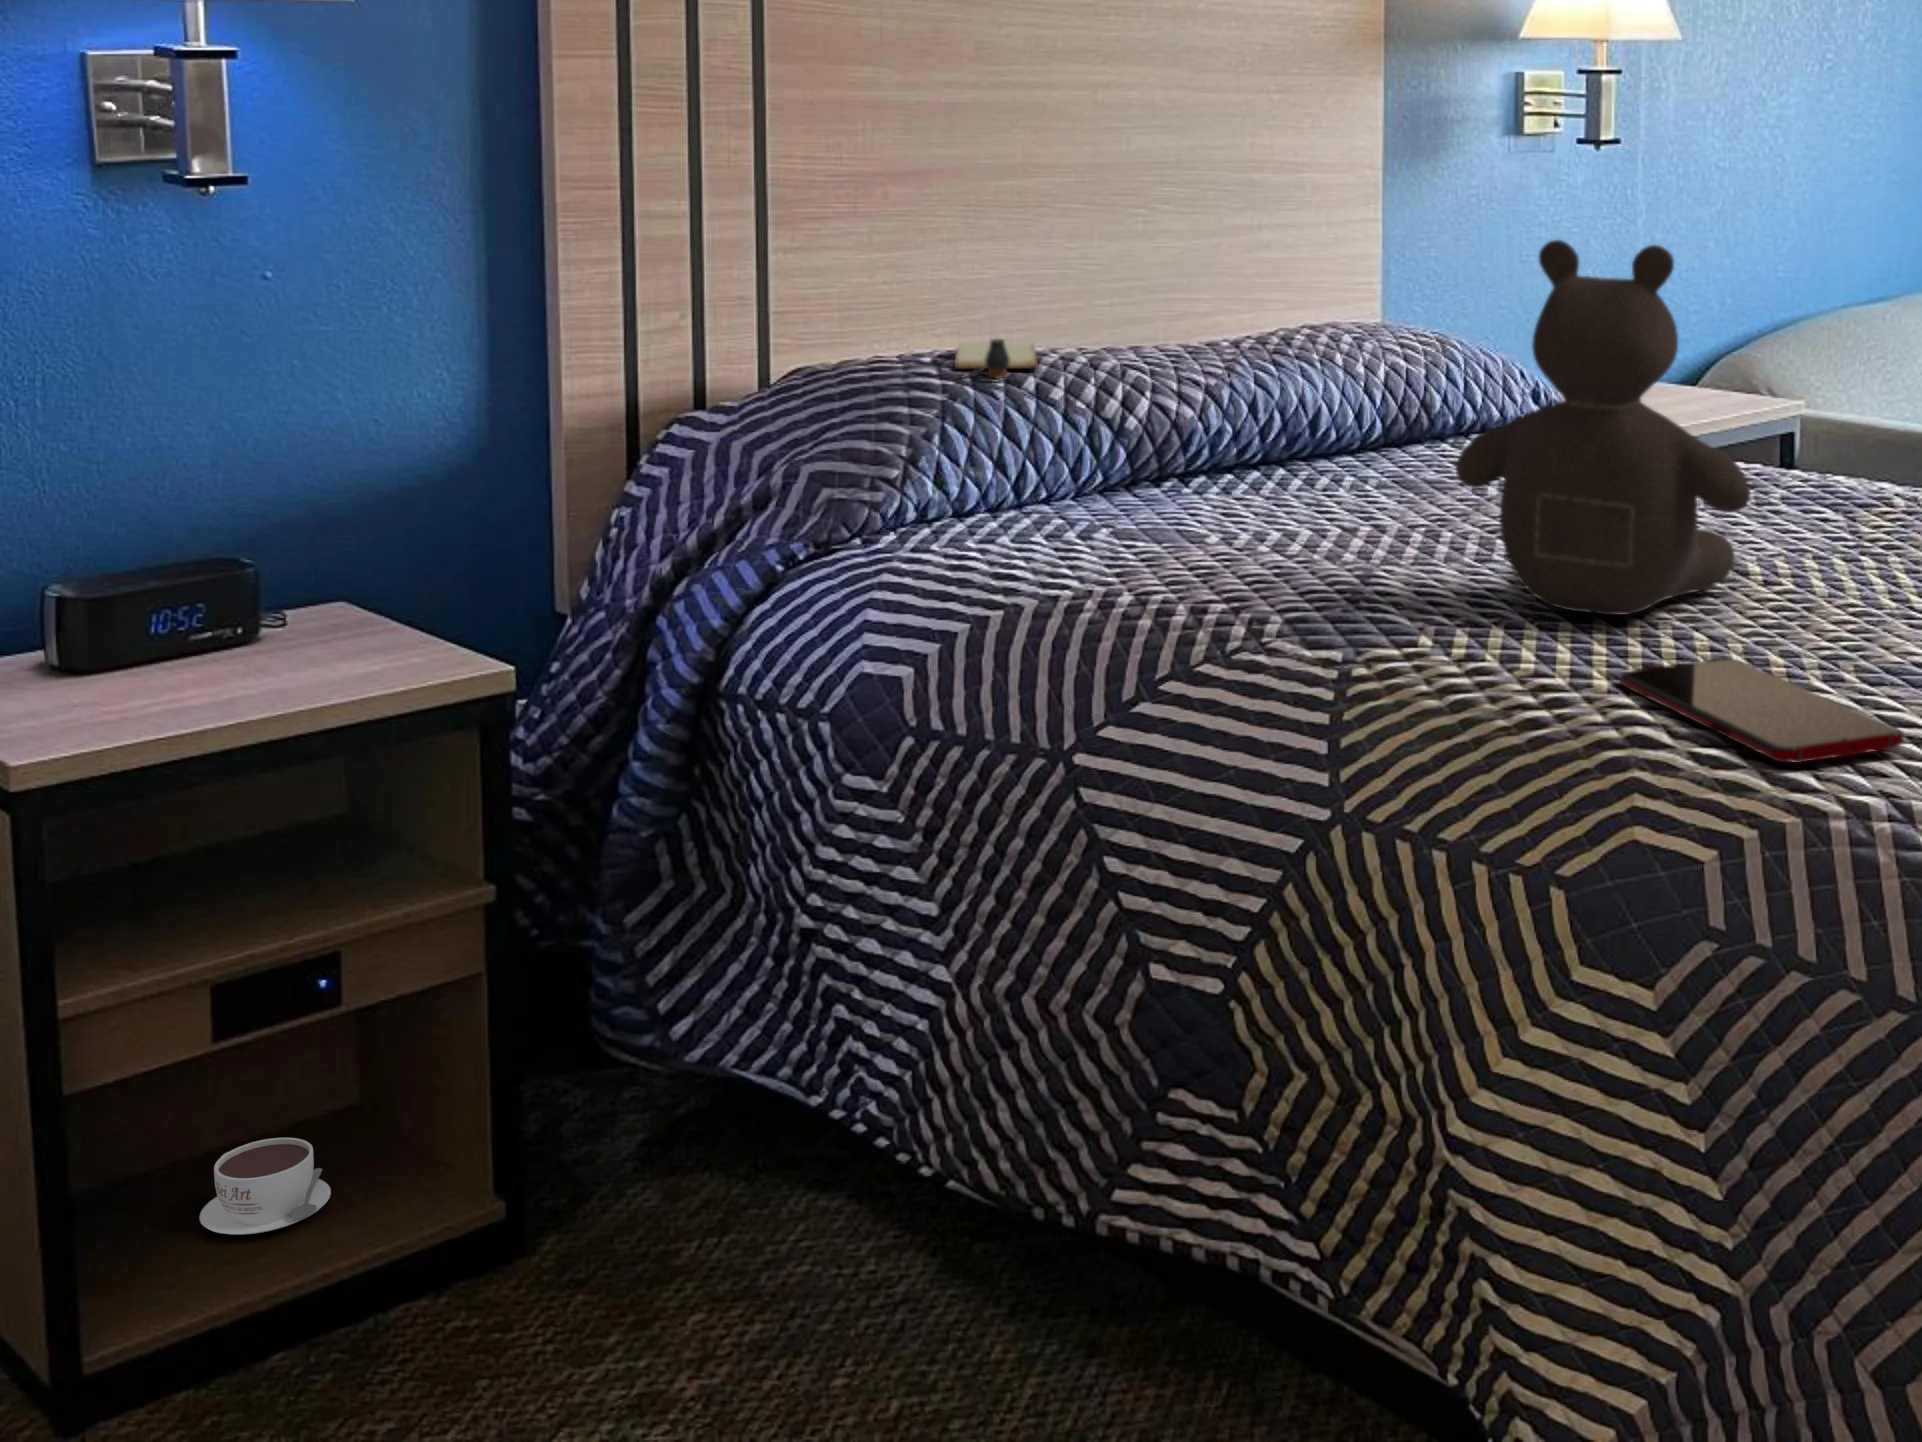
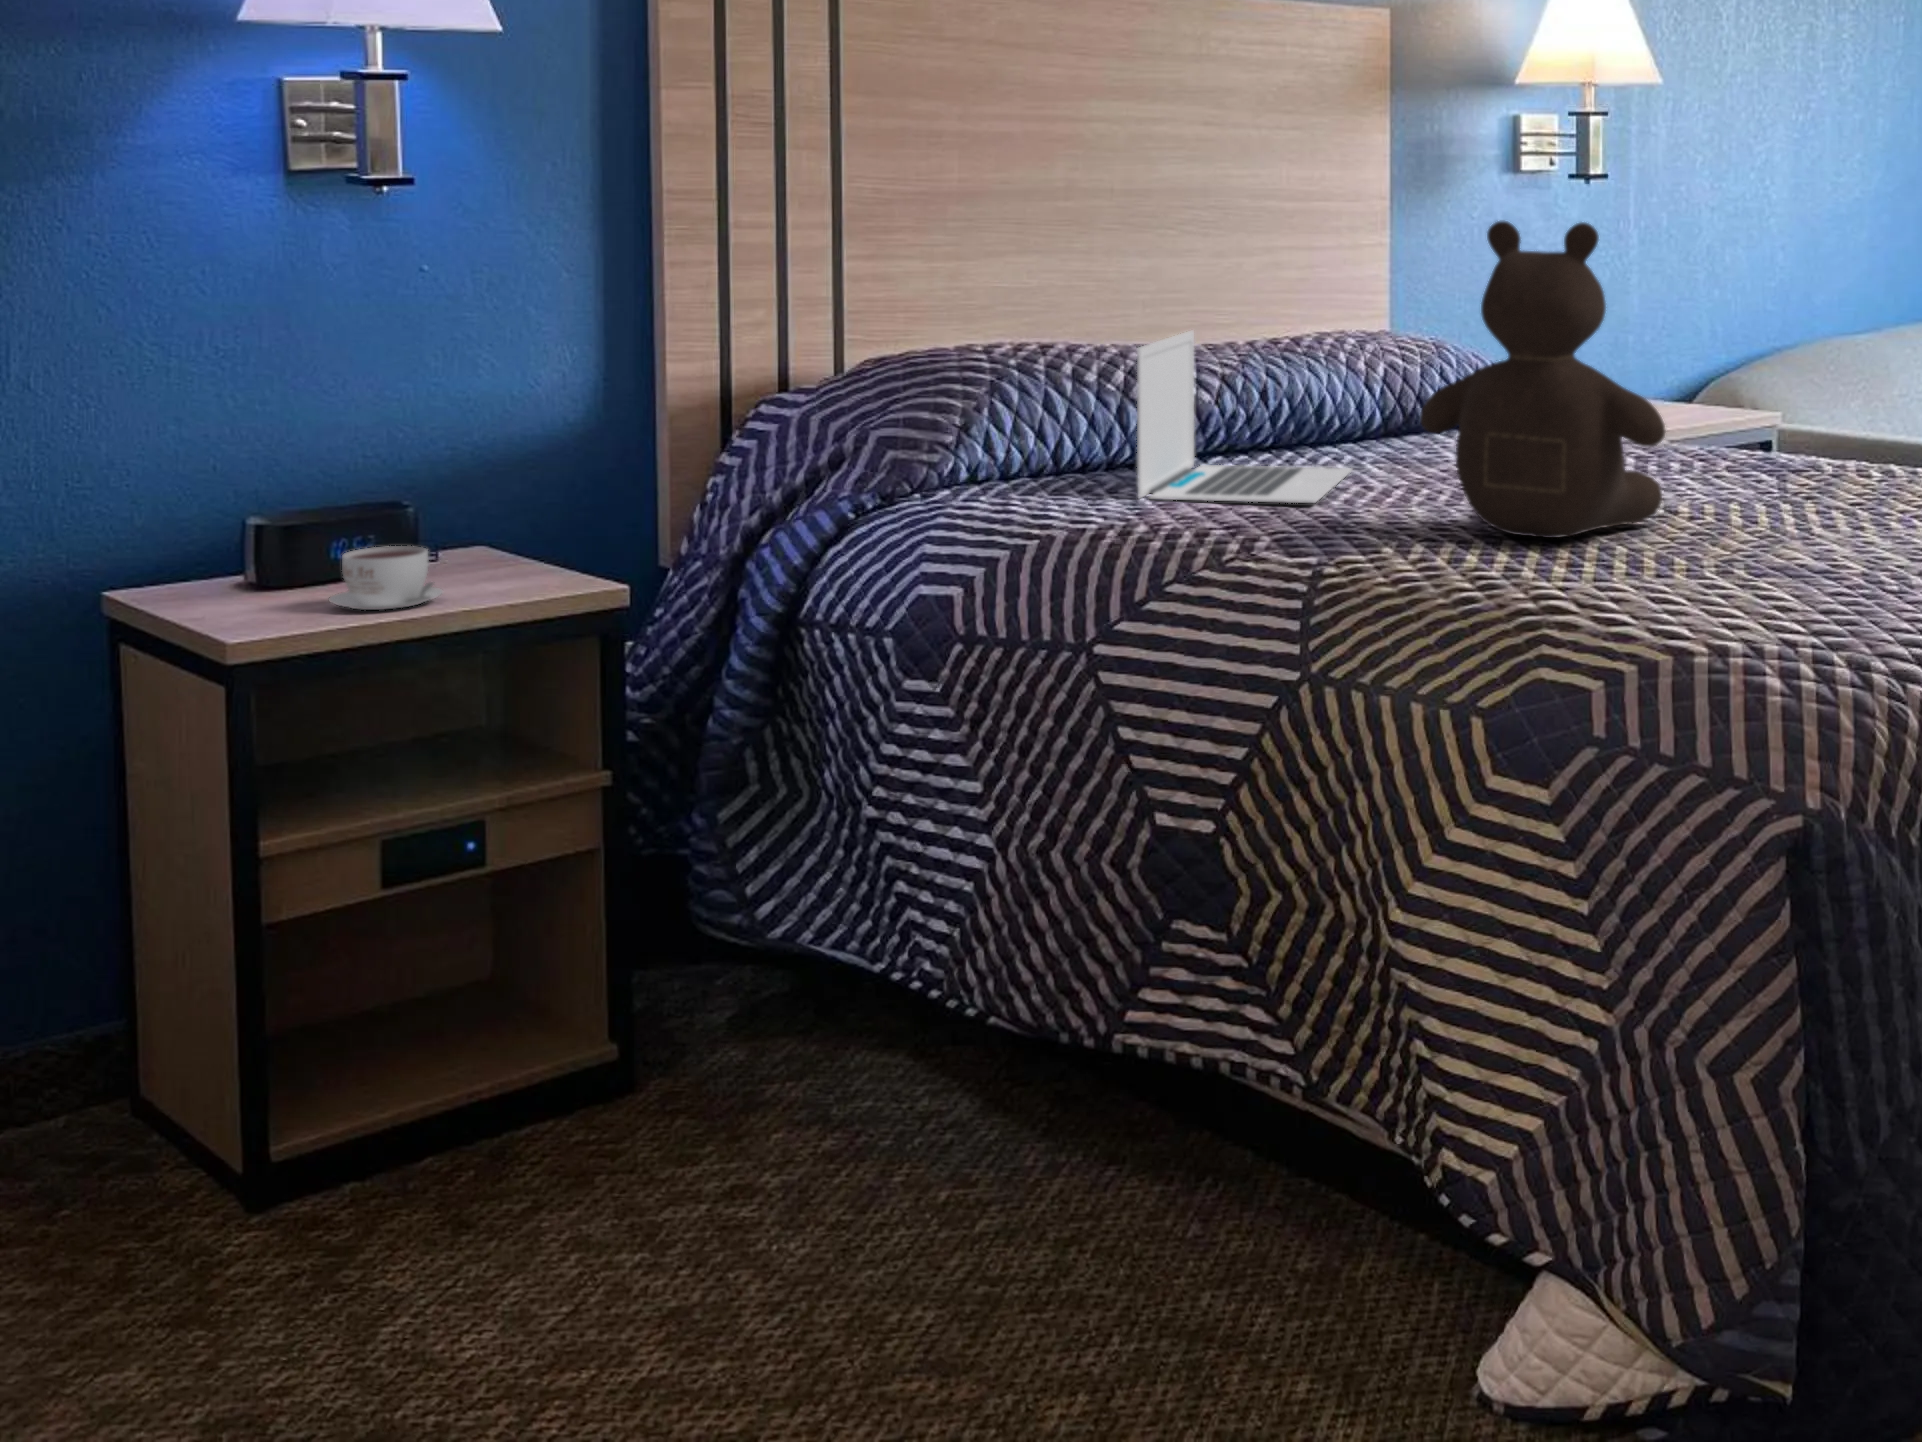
book: present [955,339,1039,378] -> none [1003,329,1075,363]
laptop: none [1118,343,1362,560] -> present [1137,331,1352,503]
smartphone: present [1619,659,1904,763] -> none [1545,562,1770,622]
coffee cup: present [199,1138,331,1235] -> present [329,546,443,610]

